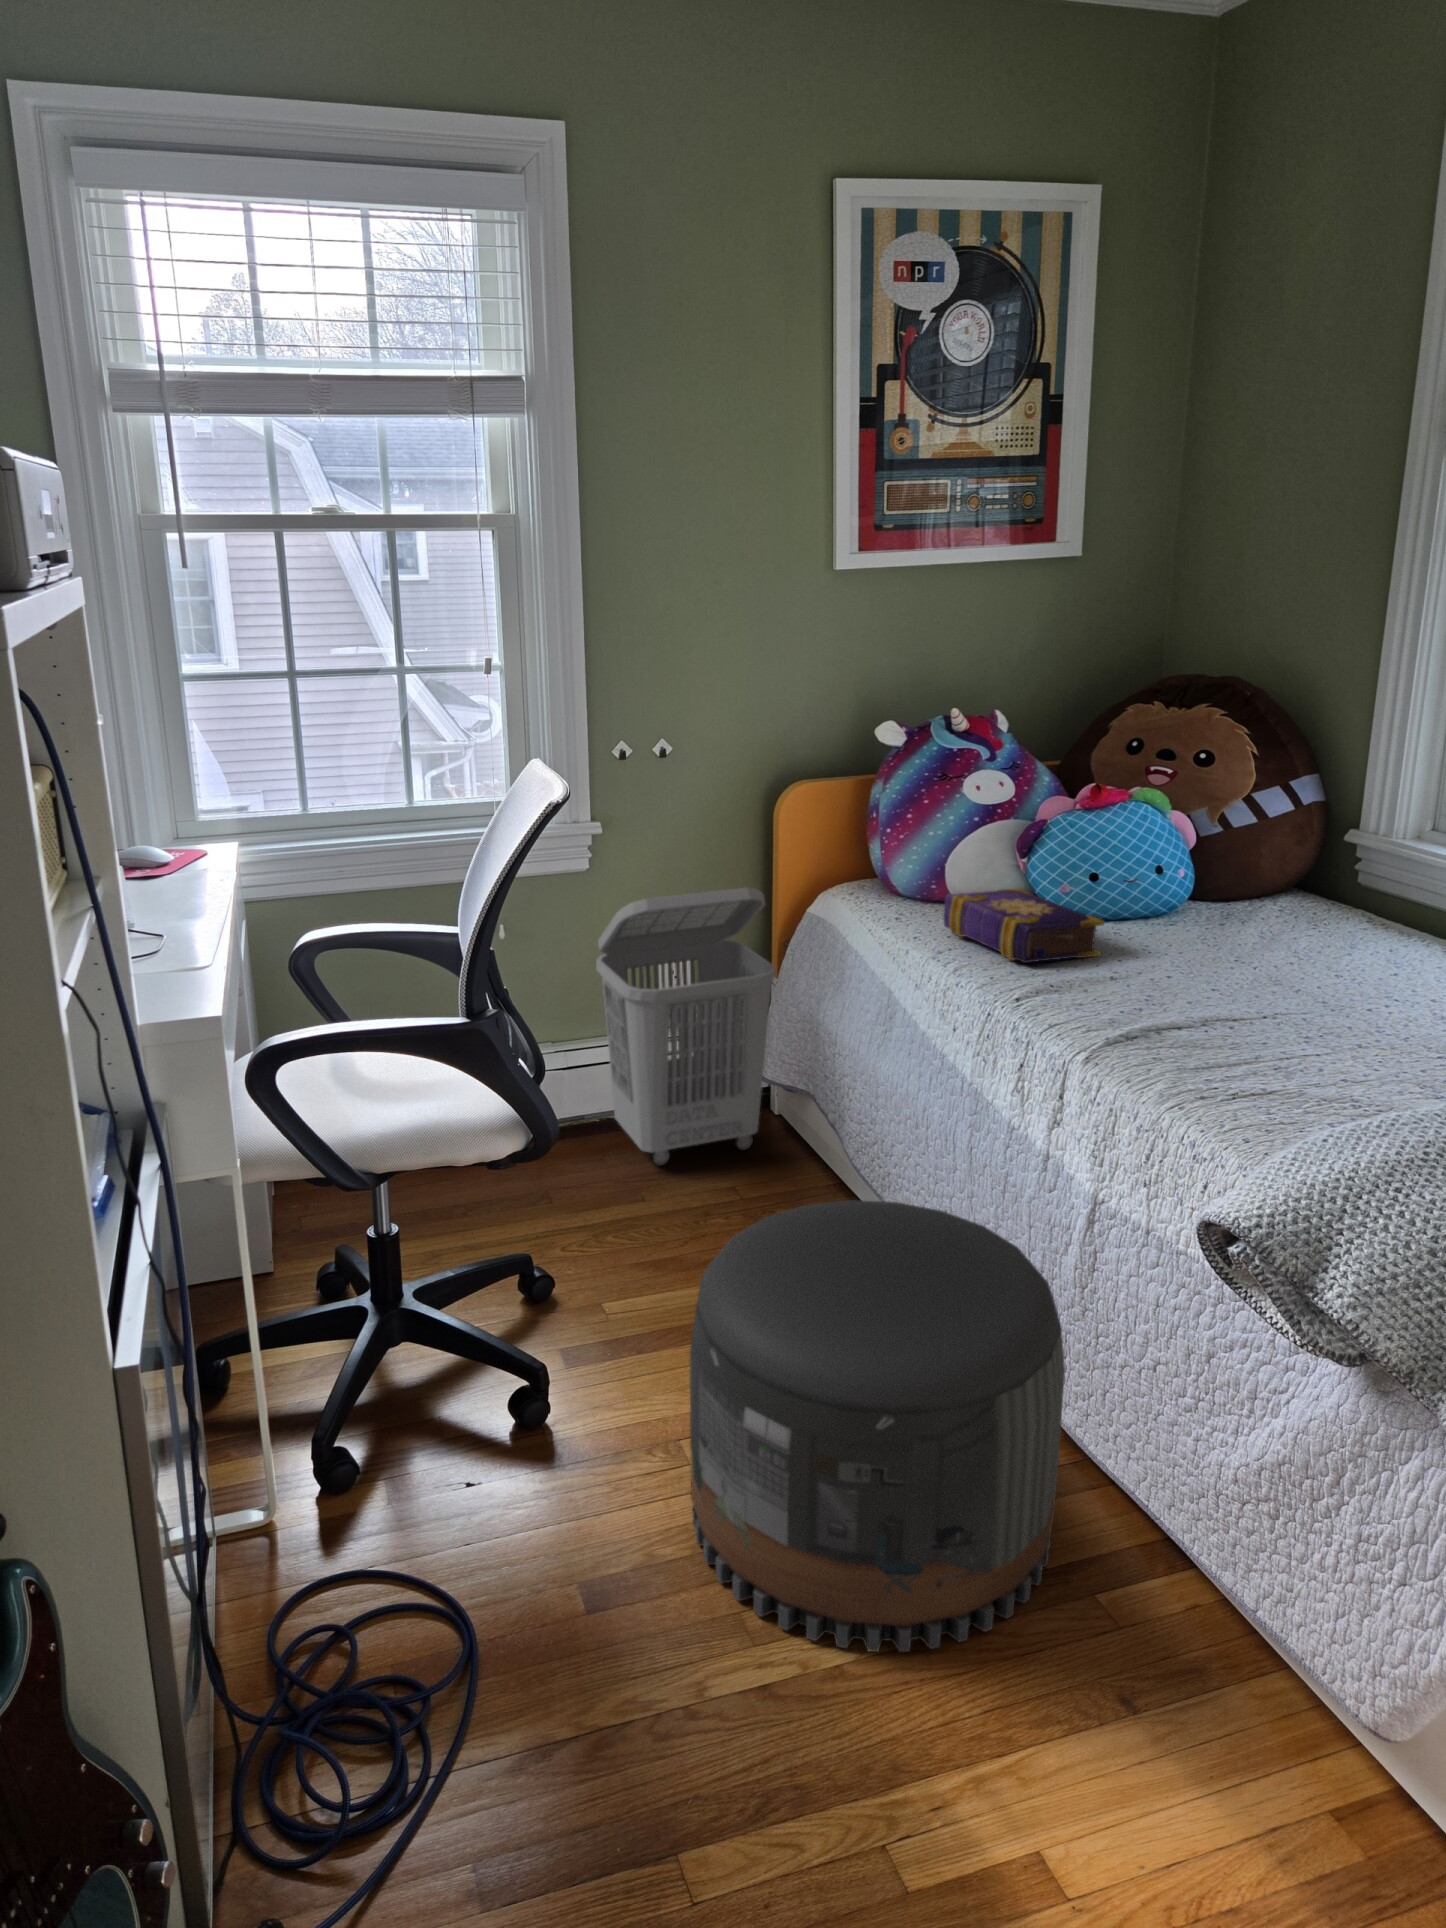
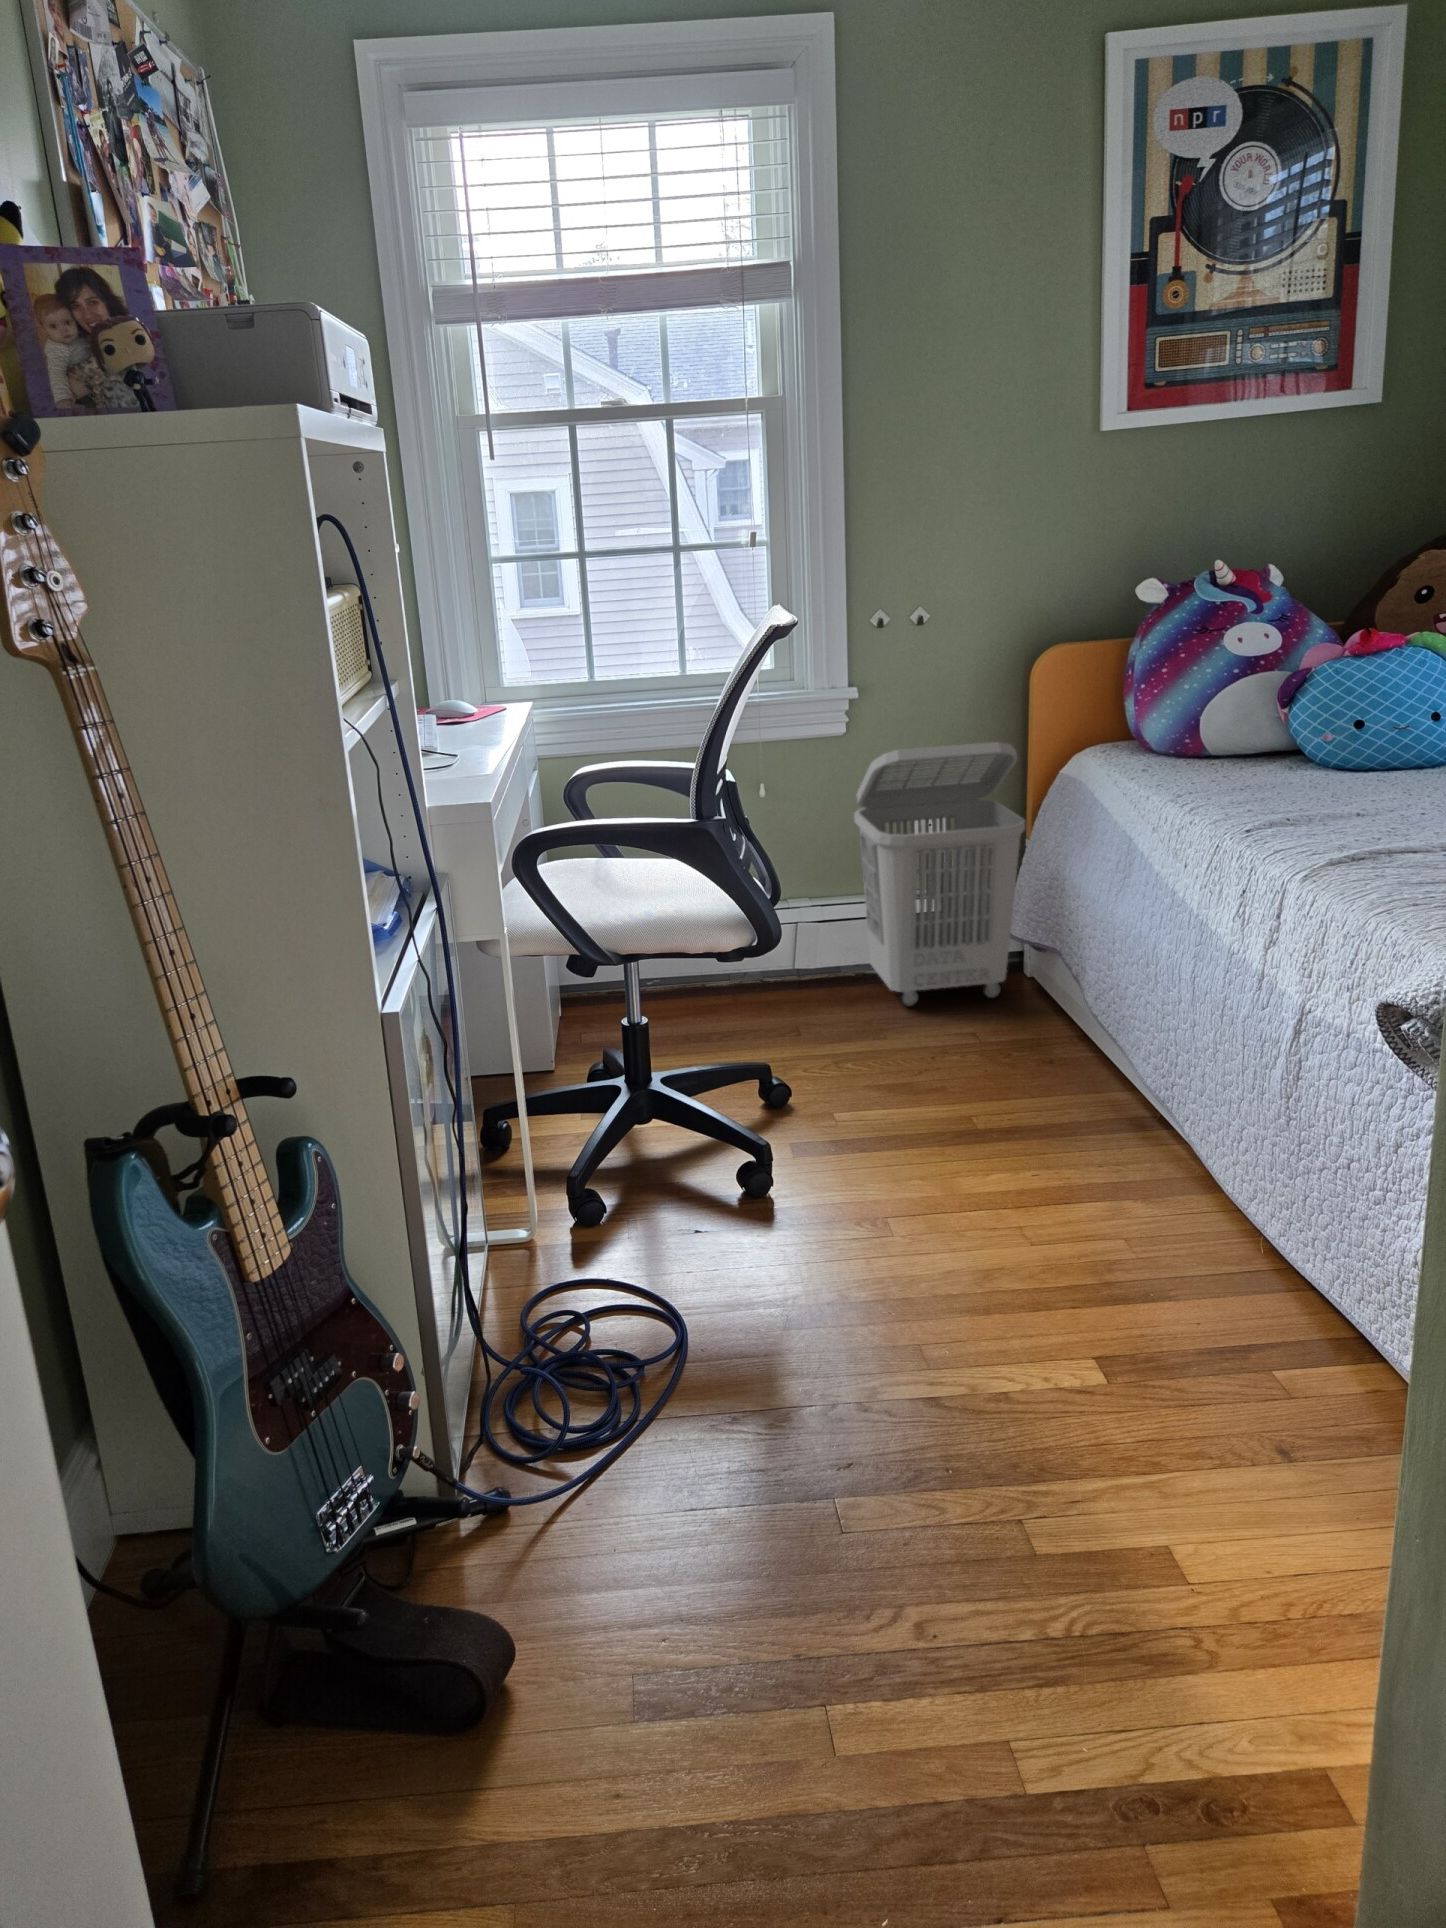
book: present [943,888,1105,963] -> none [1189,736,1356,800]
pouf: present [690,1200,1065,1652] -> none [887,1004,1250,1399]

